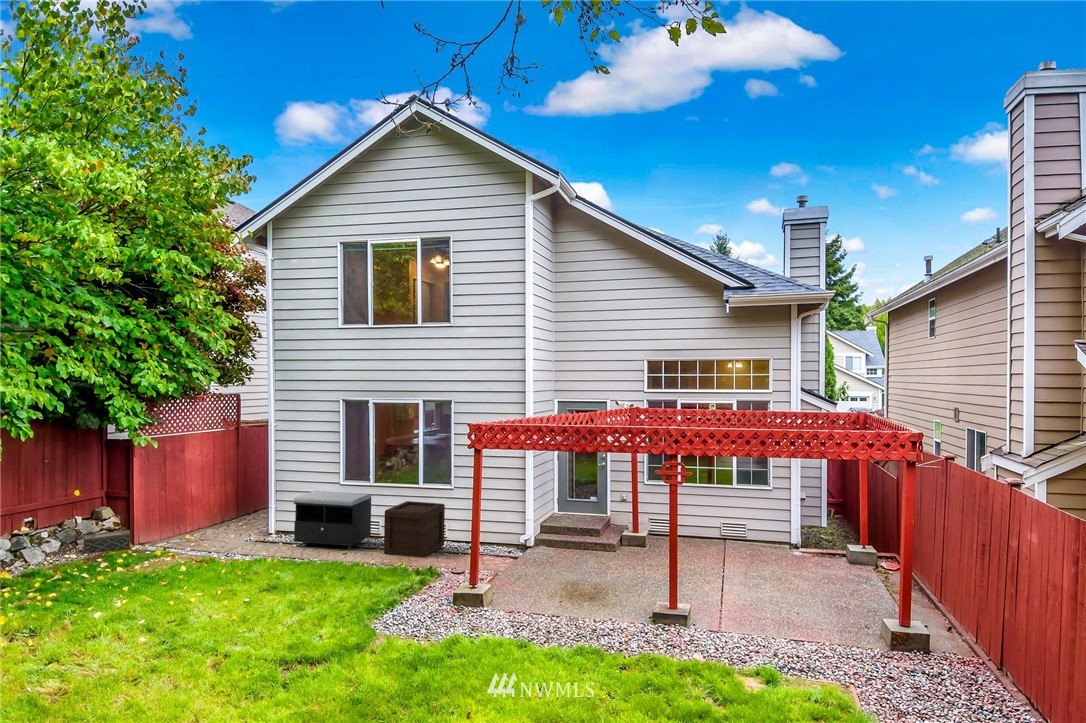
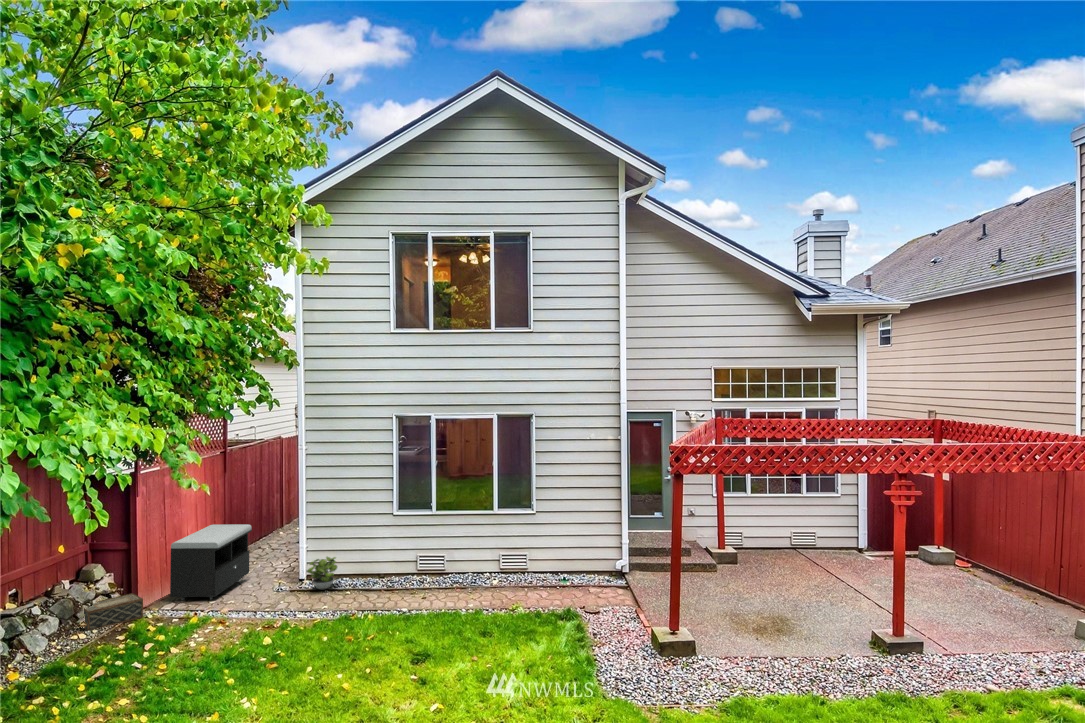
storage bench: present [294,491,371,549] -> present [170,524,252,600]
wooden crate: present [384,501,445,558] -> none [472,532,525,595]
potted plant: none [264,514,295,540] -> present [307,557,337,589]

